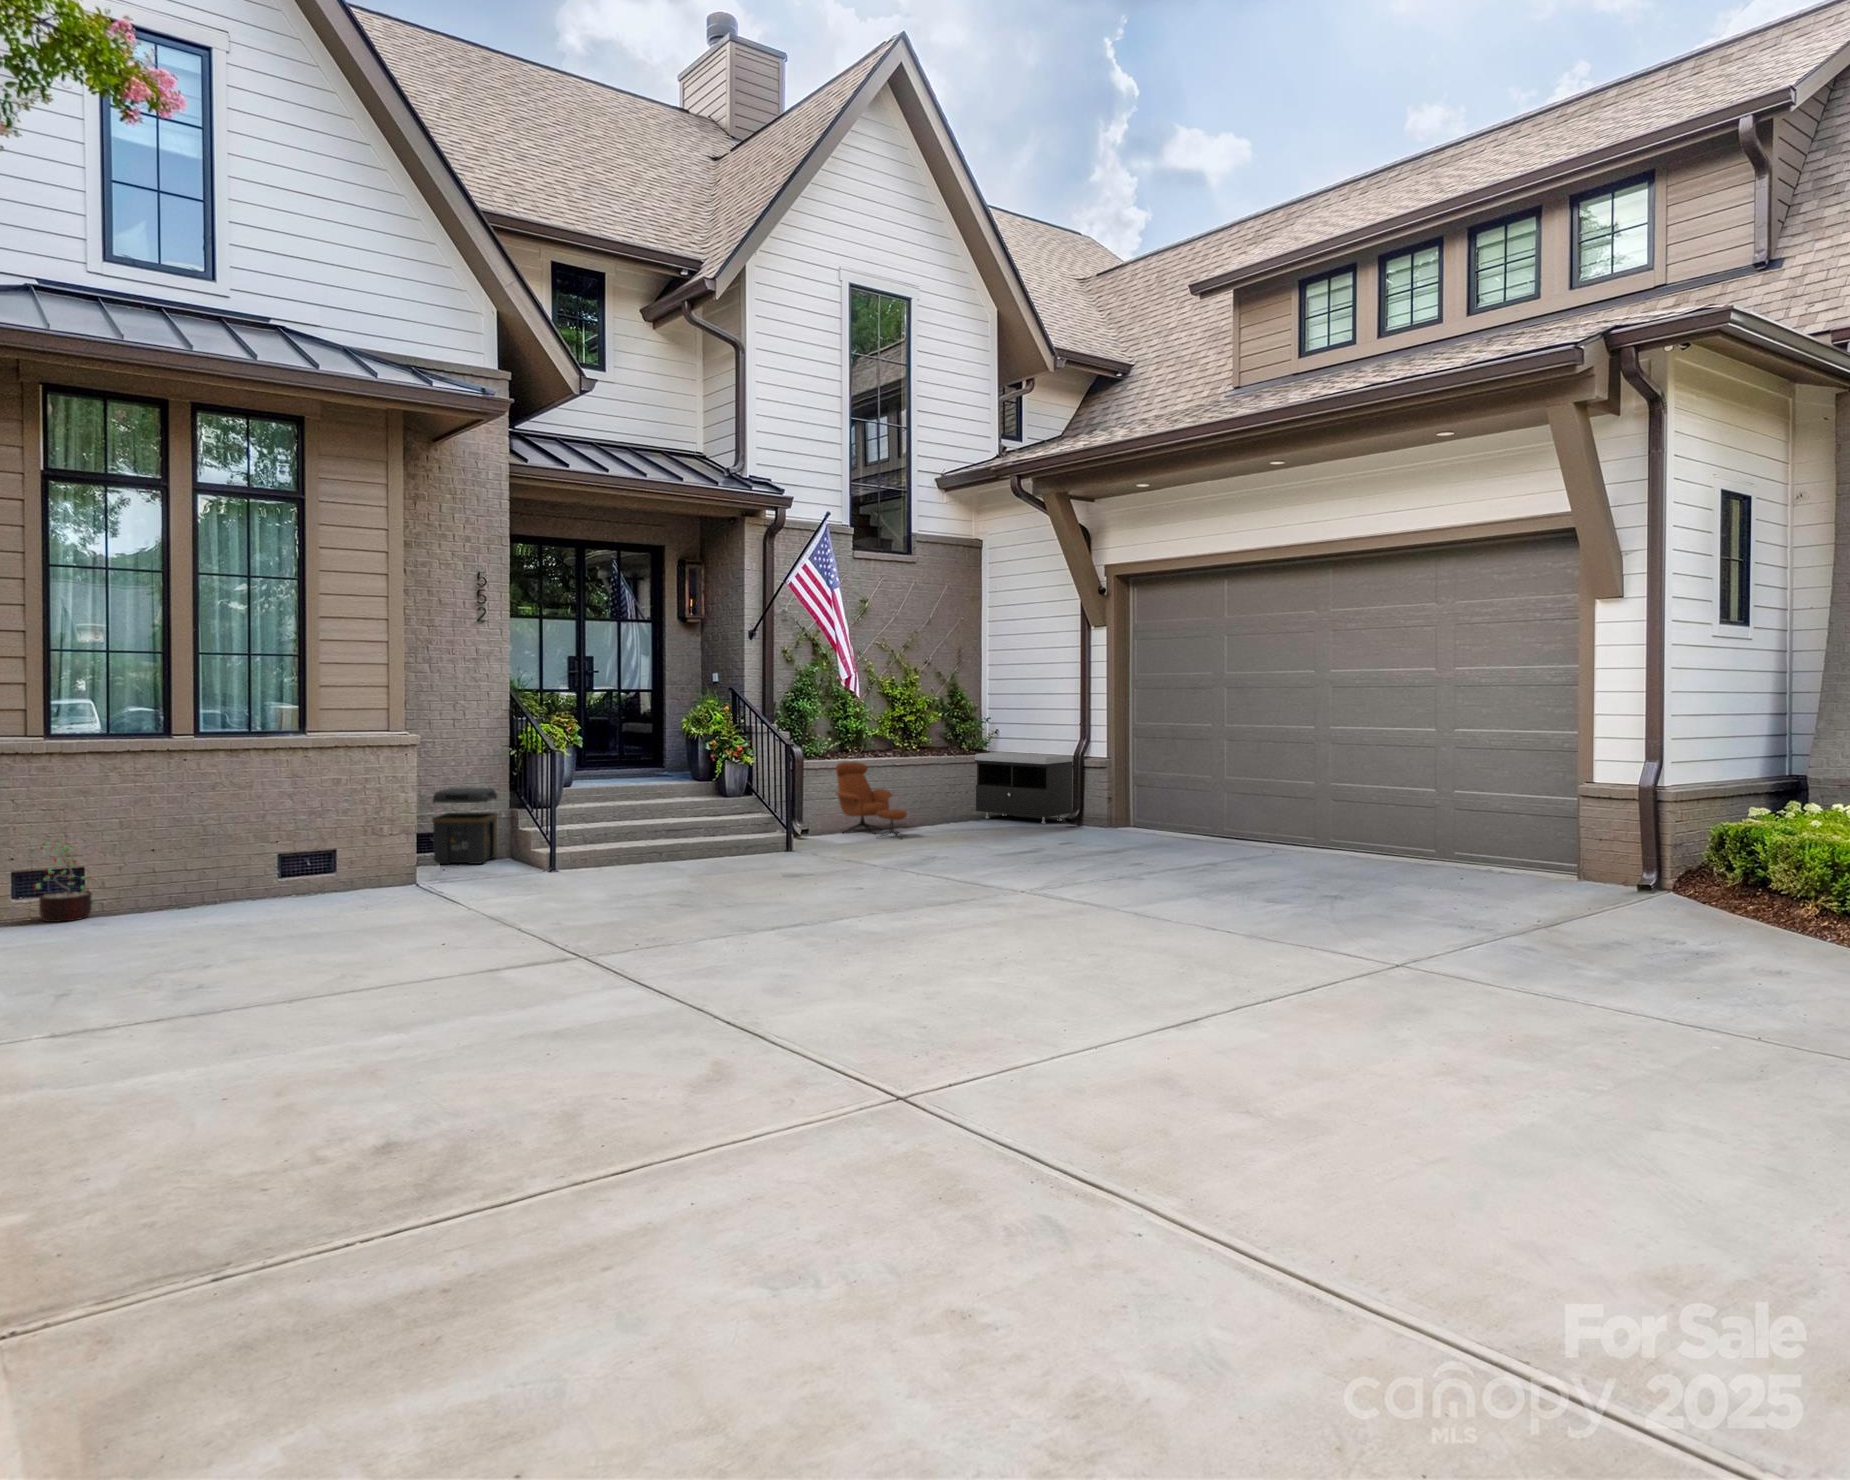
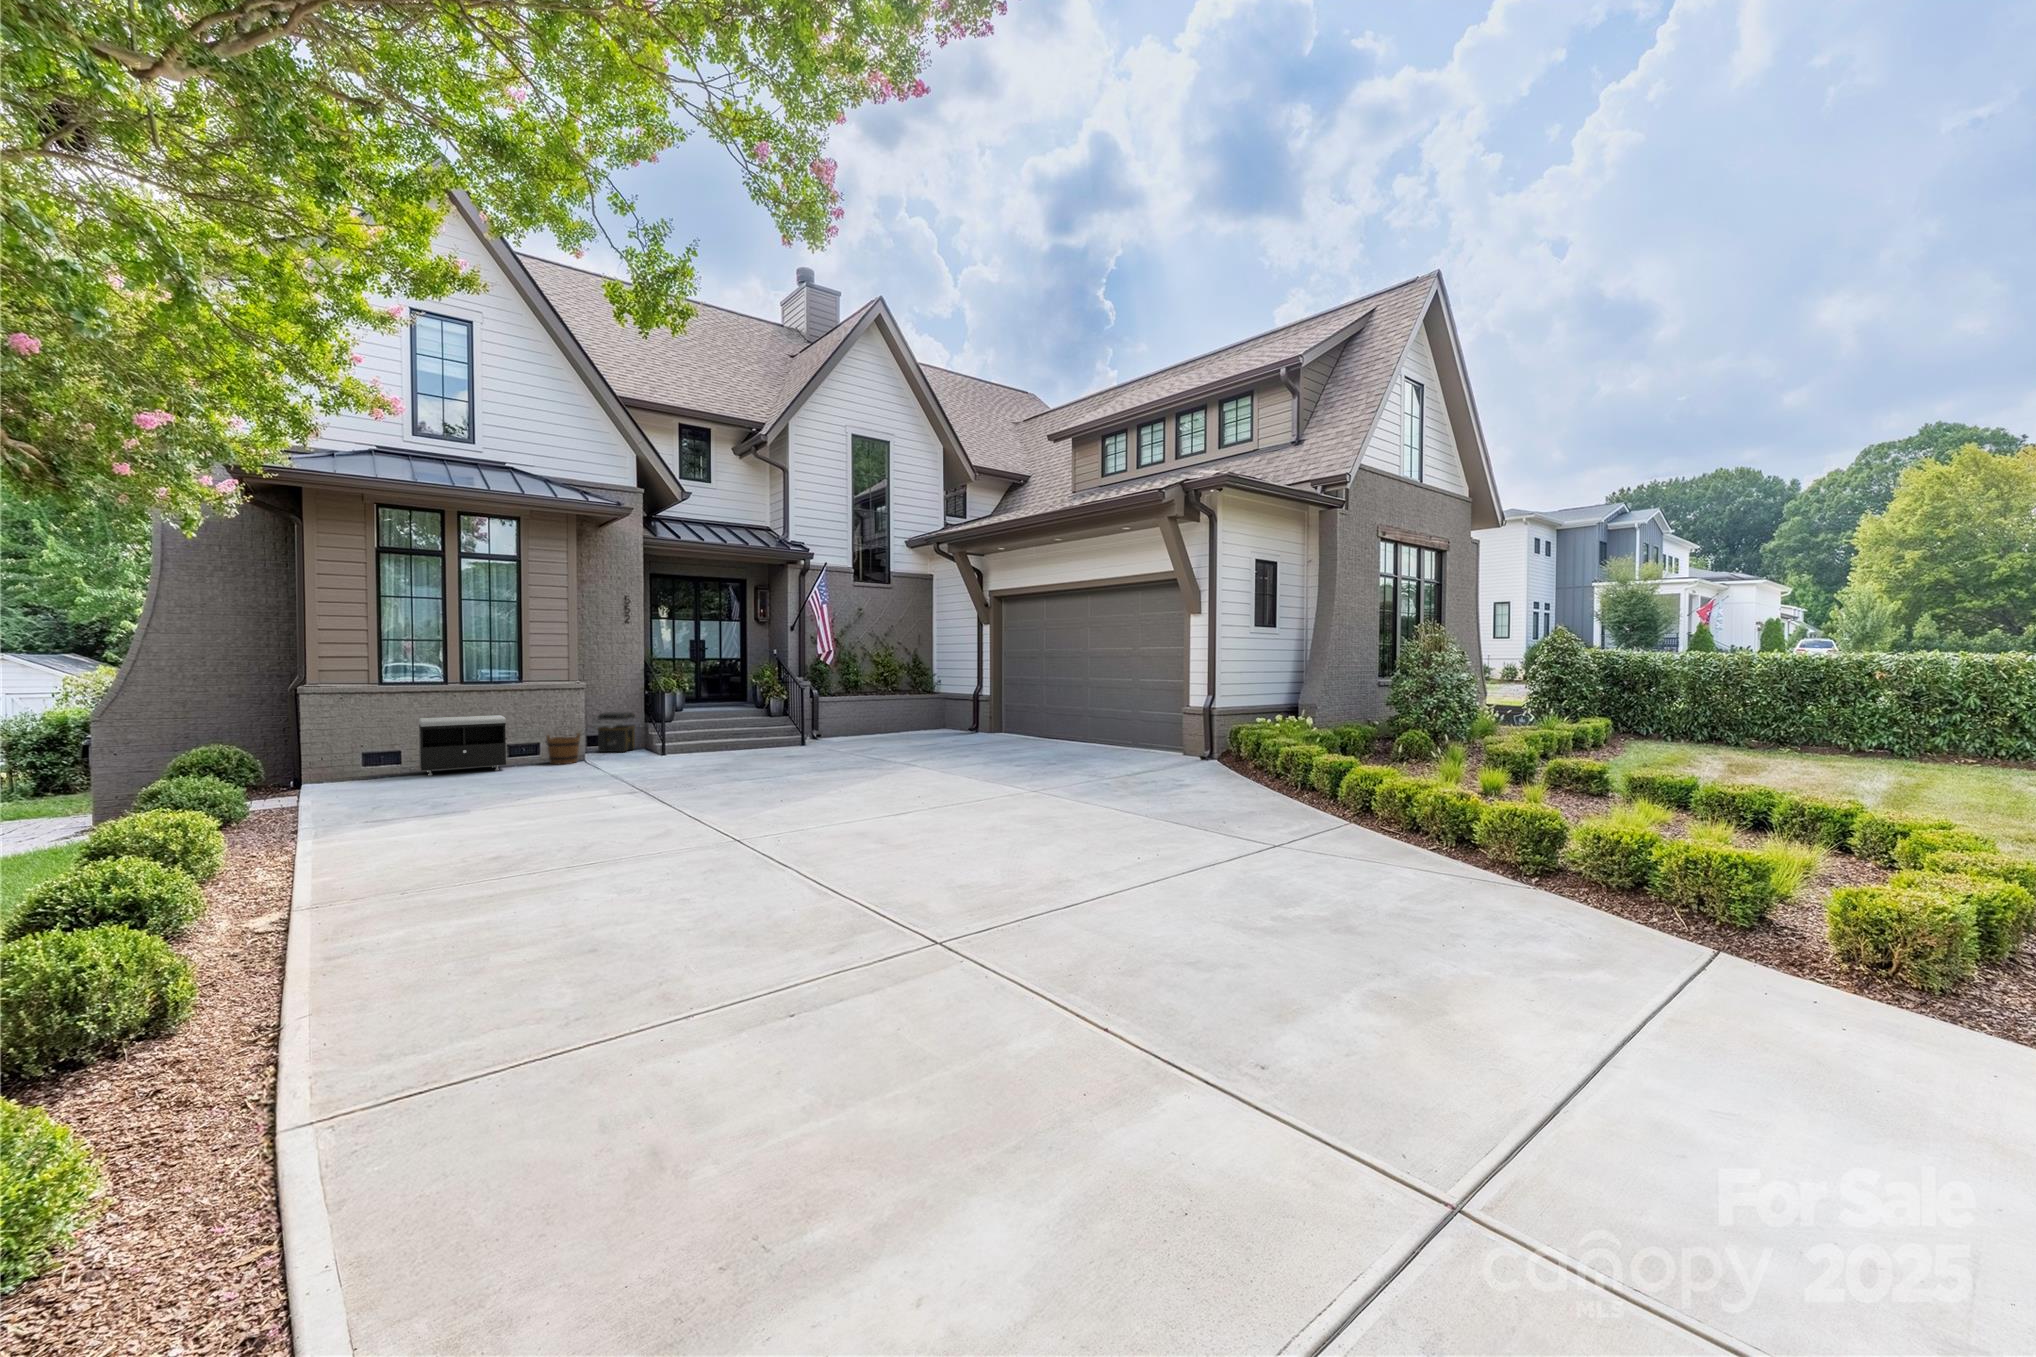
storage bench: present [975,752,1072,824] -> present [419,715,506,775]
lounge chair: present [836,762,907,837] -> none [833,700,870,742]
bucket: none [351,831,414,892] -> present [546,734,580,764]
decorative plant: present [35,843,92,922] -> none [373,735,405,776]

